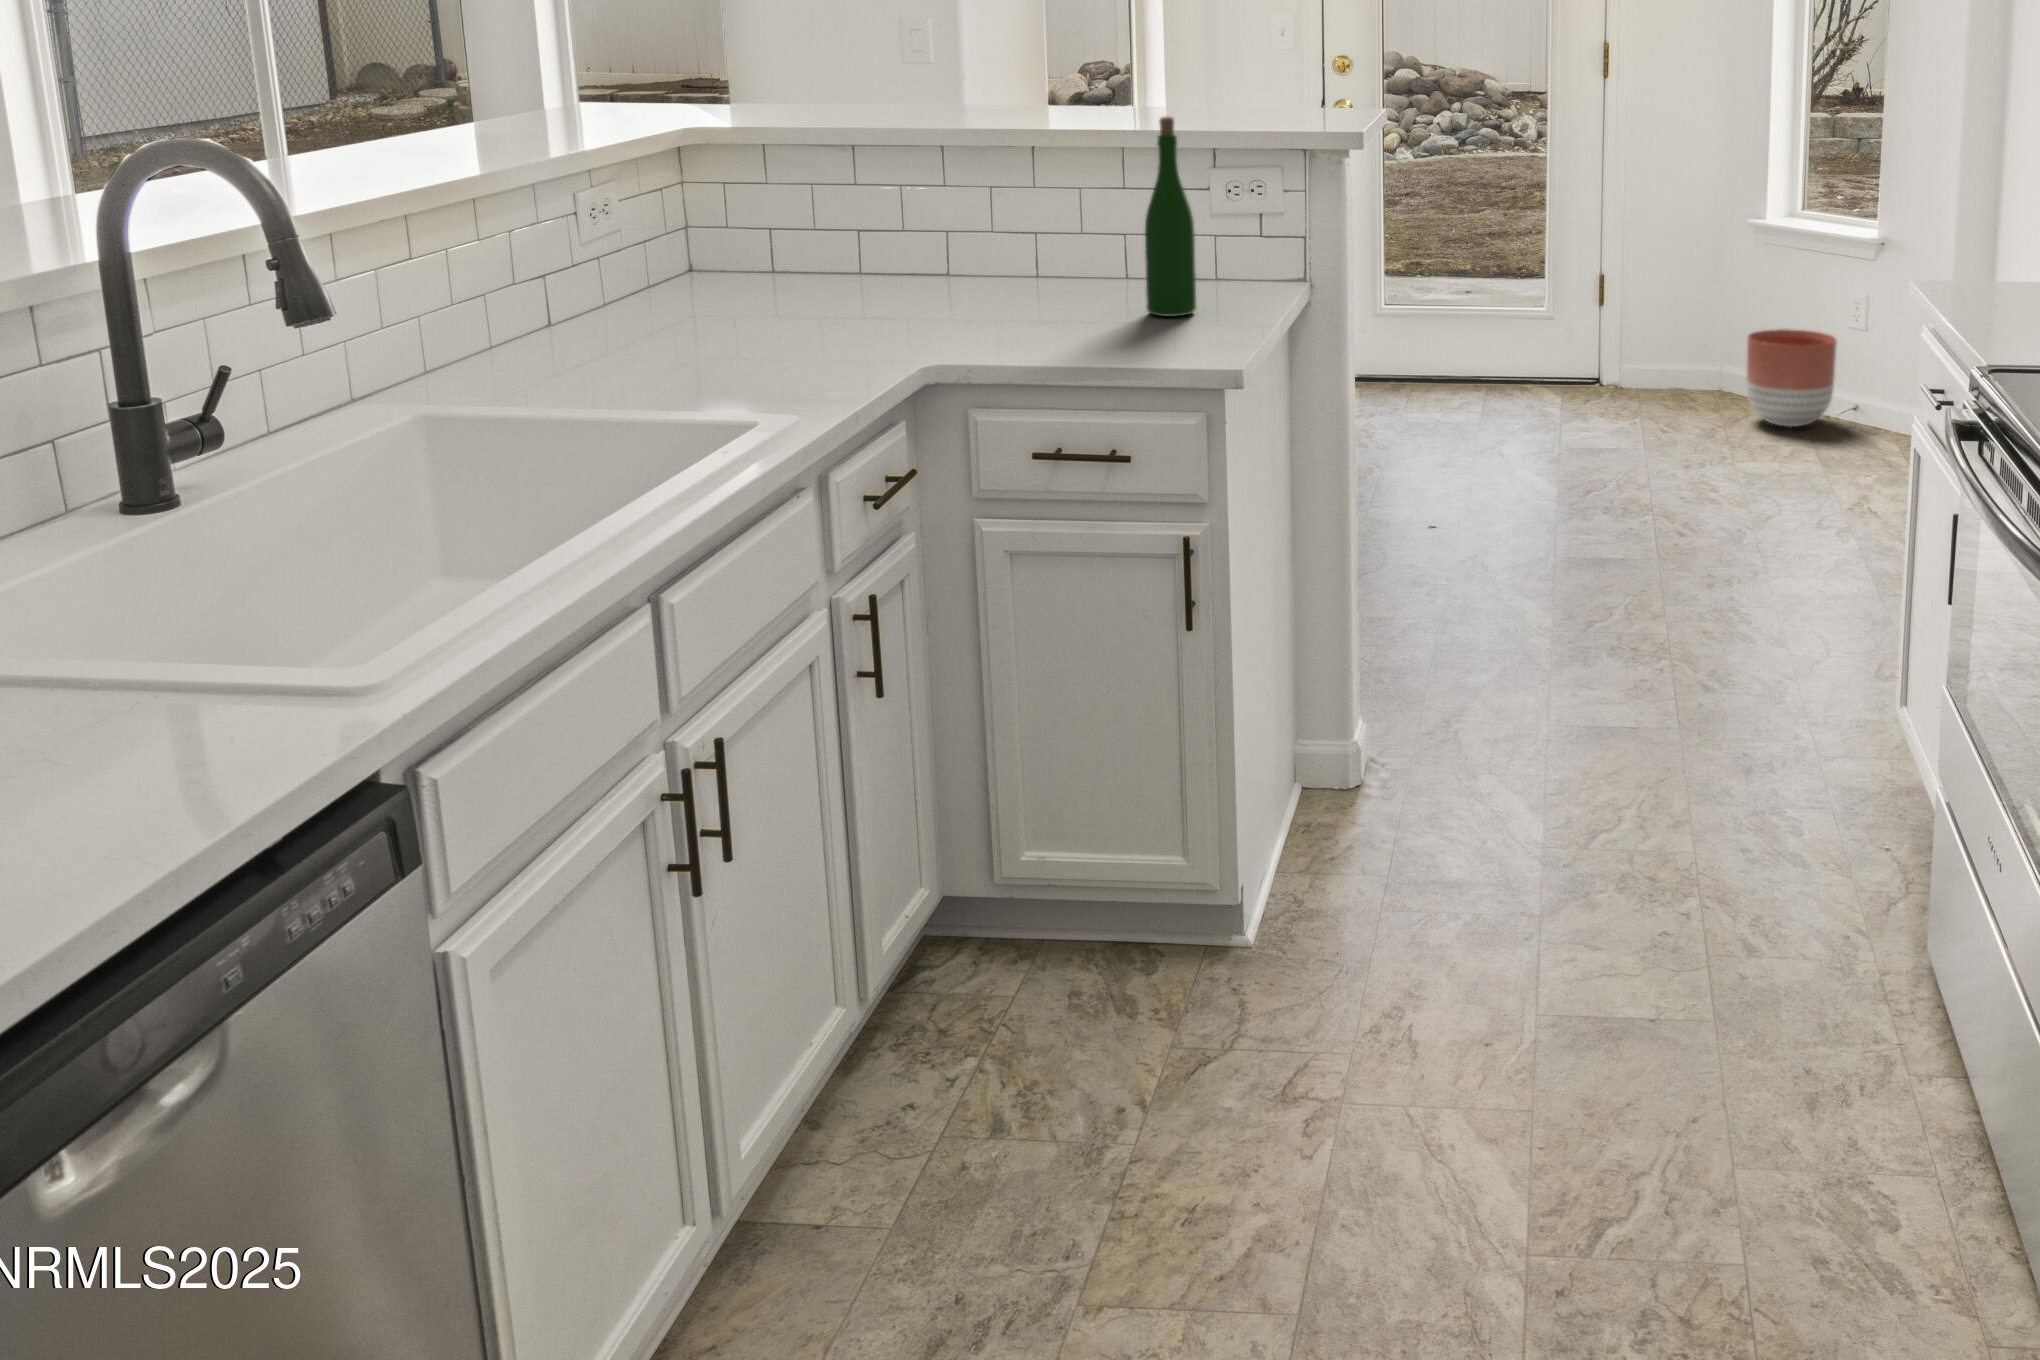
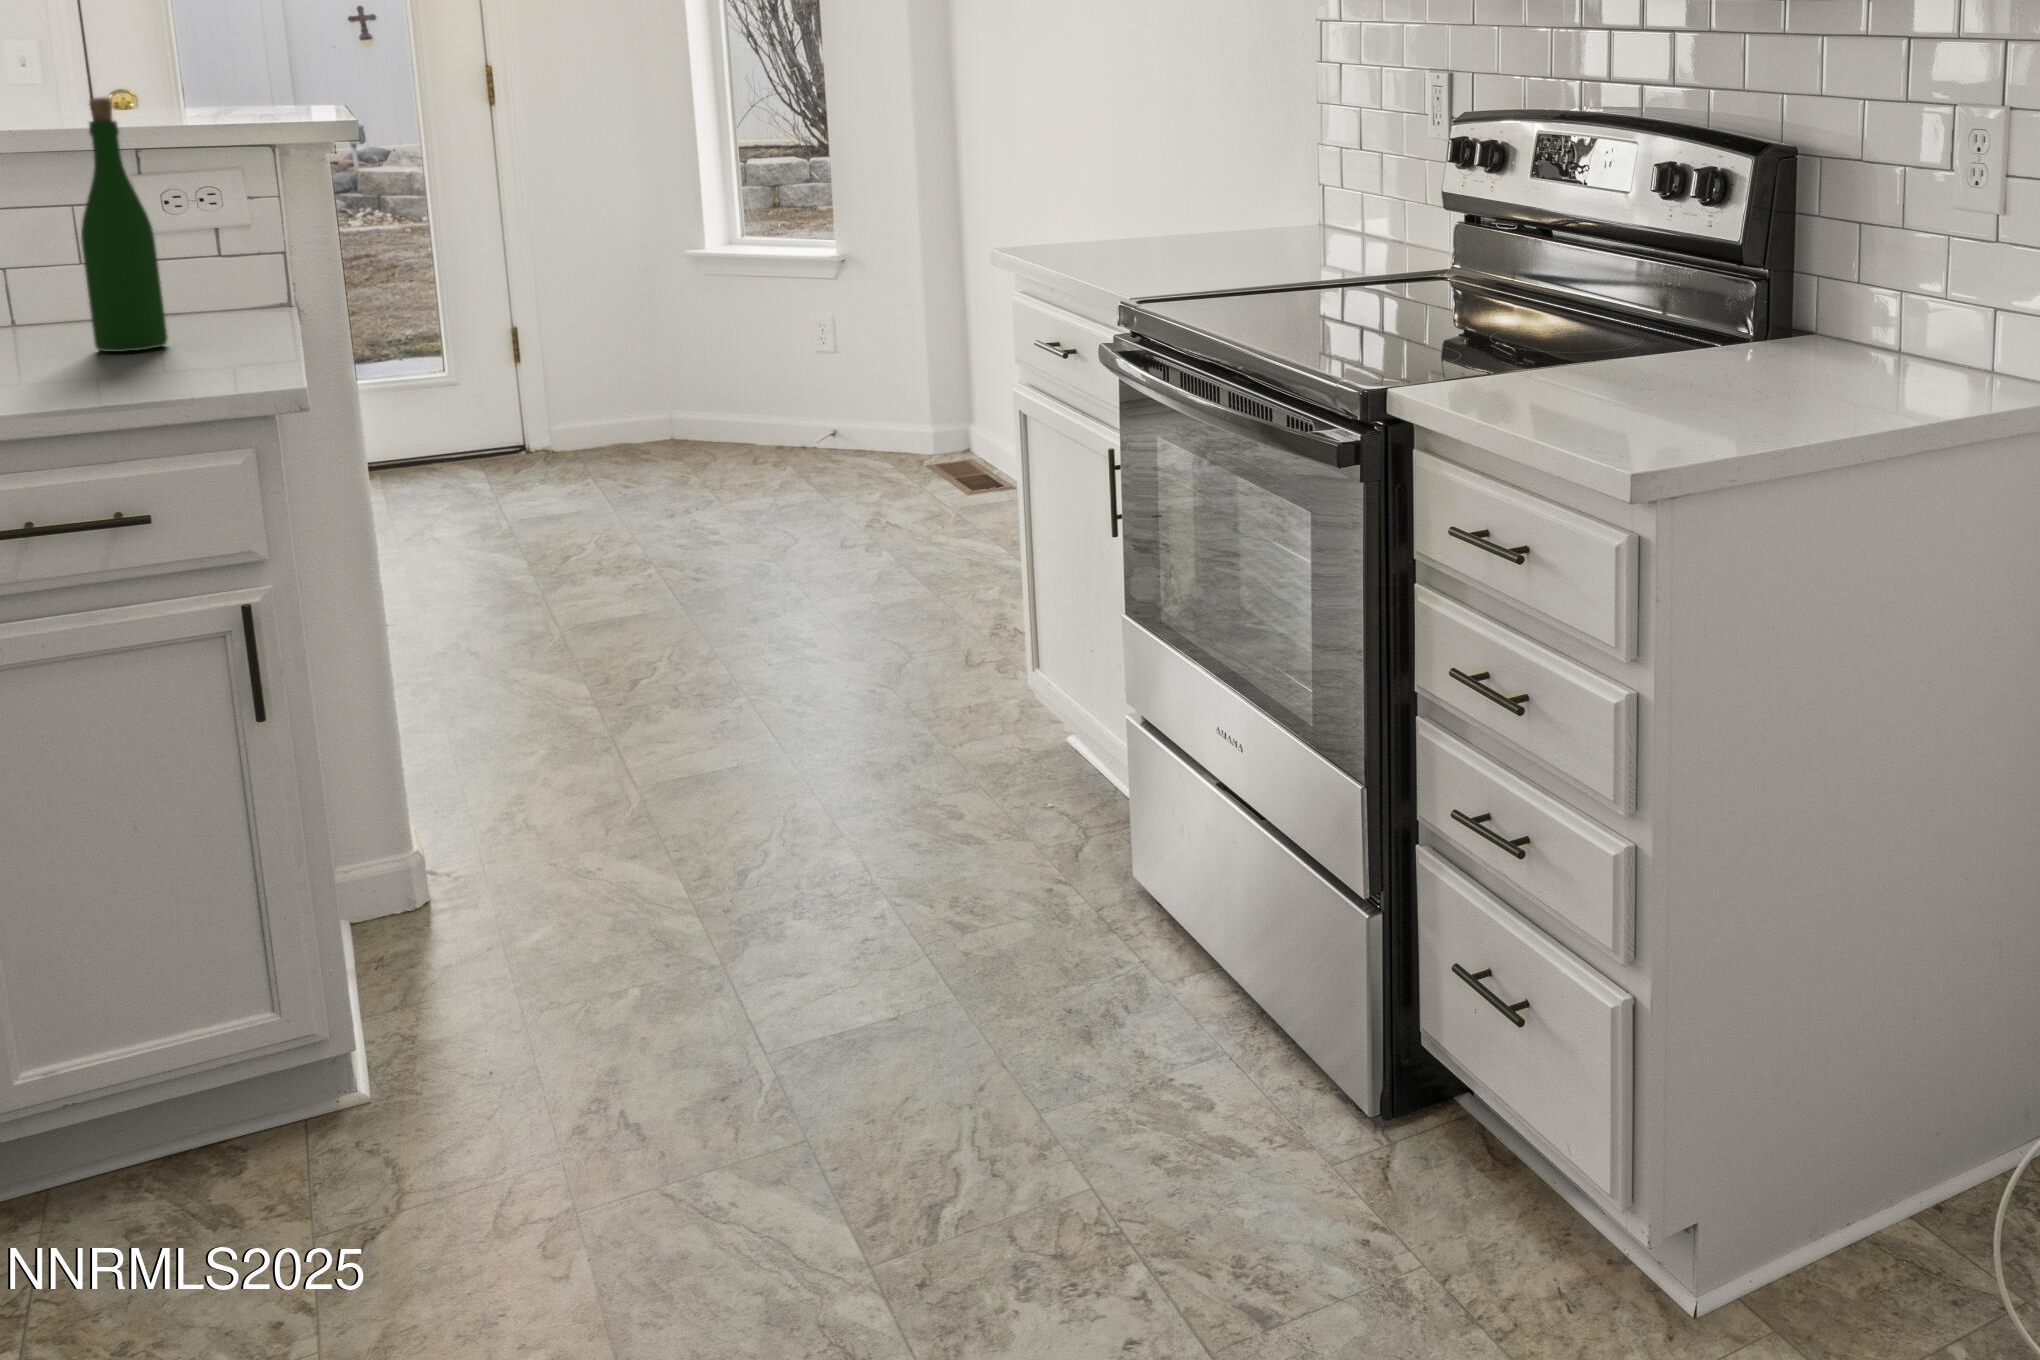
planter: present [1746,329,1837,427] -> none [706,361,808,464]

